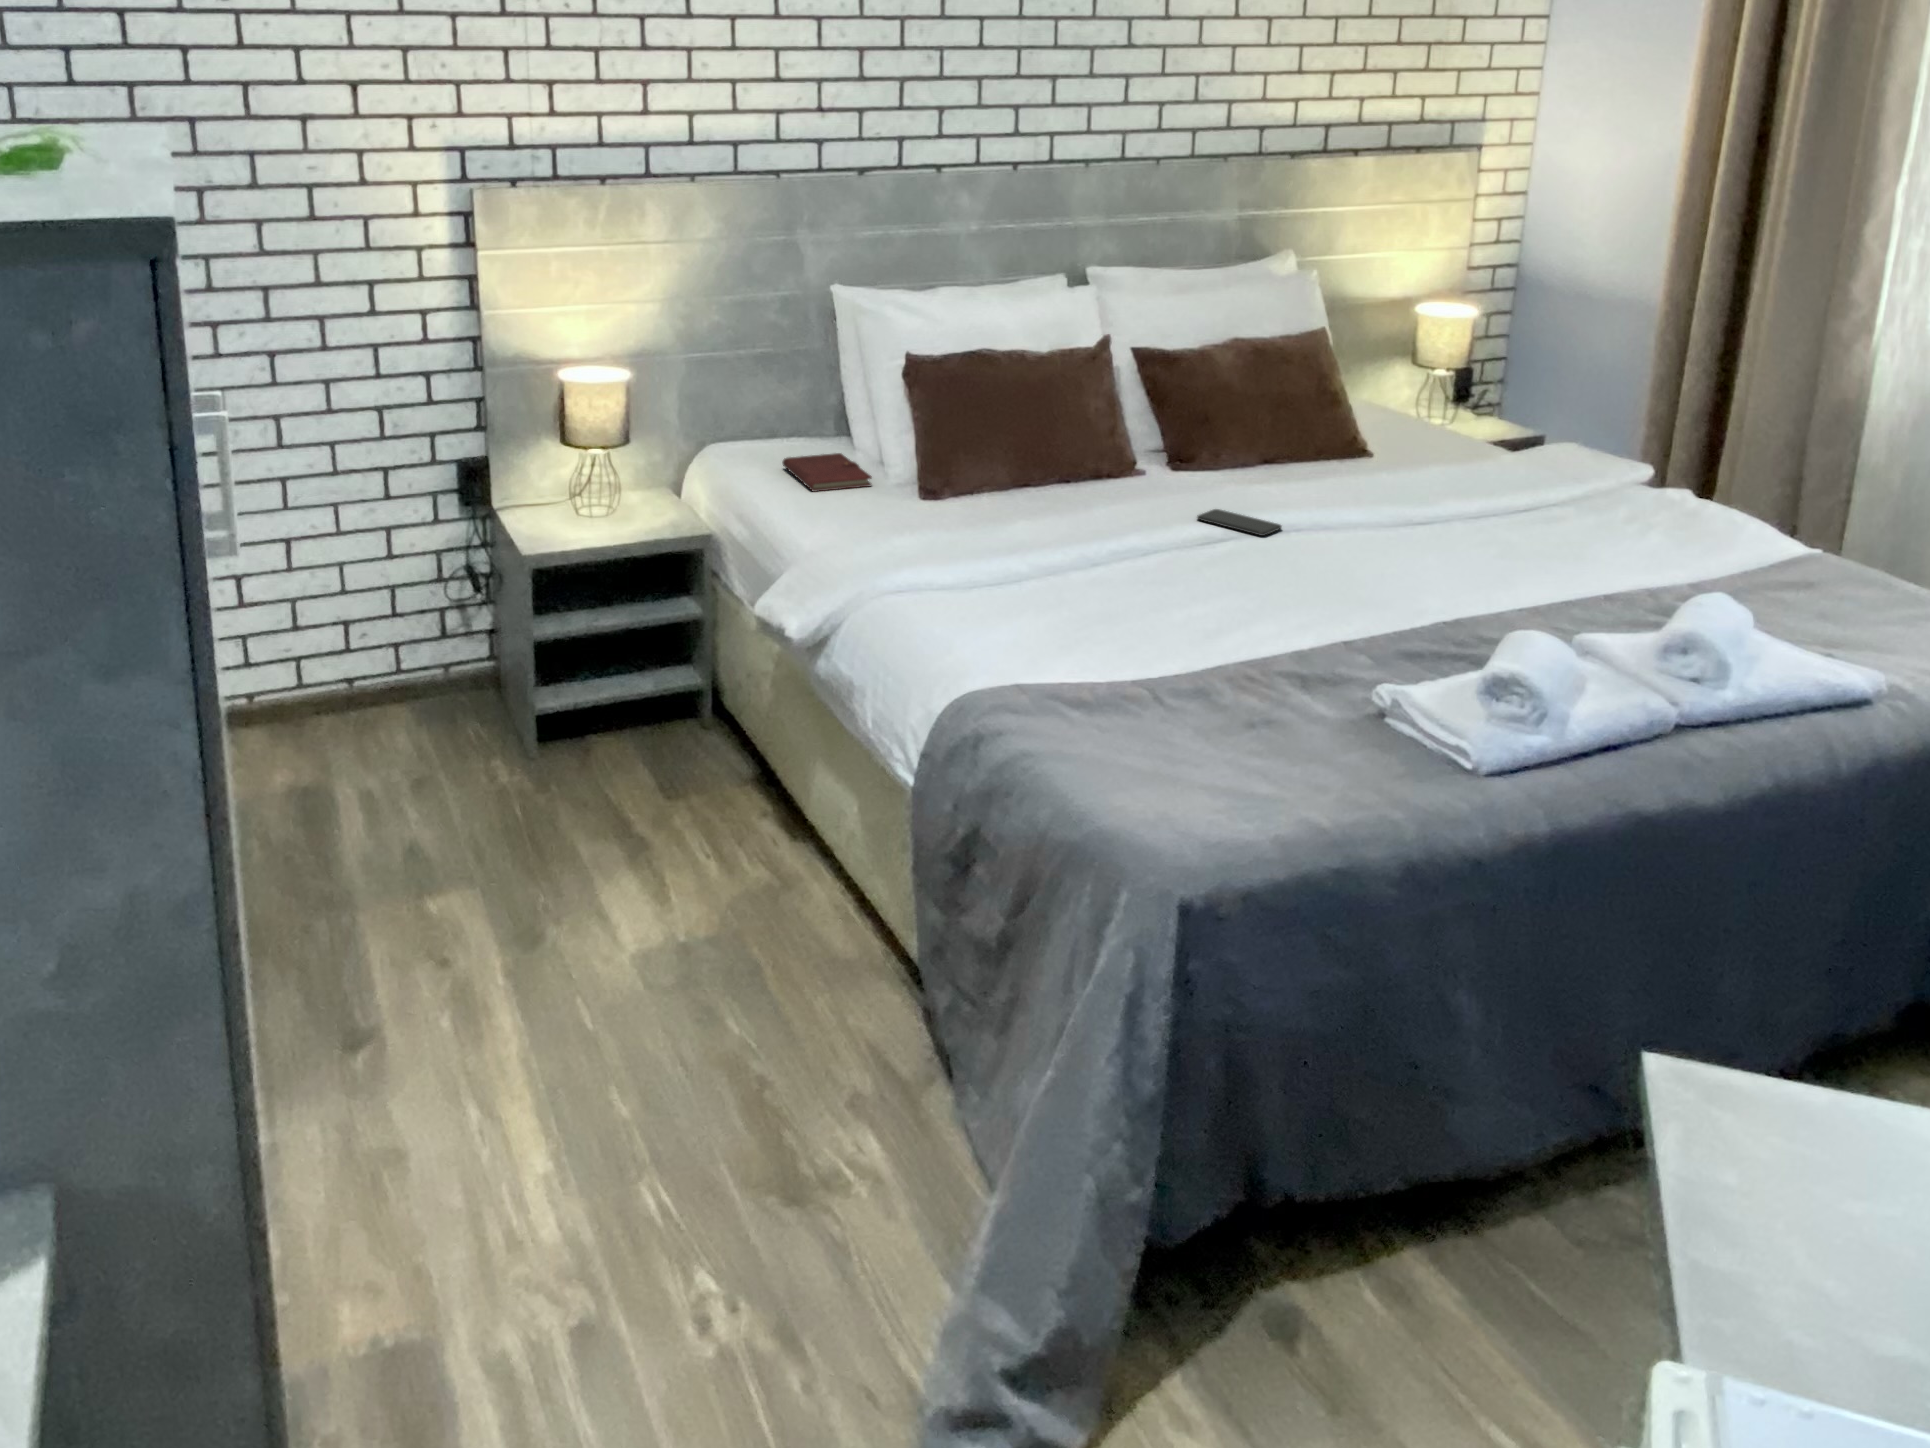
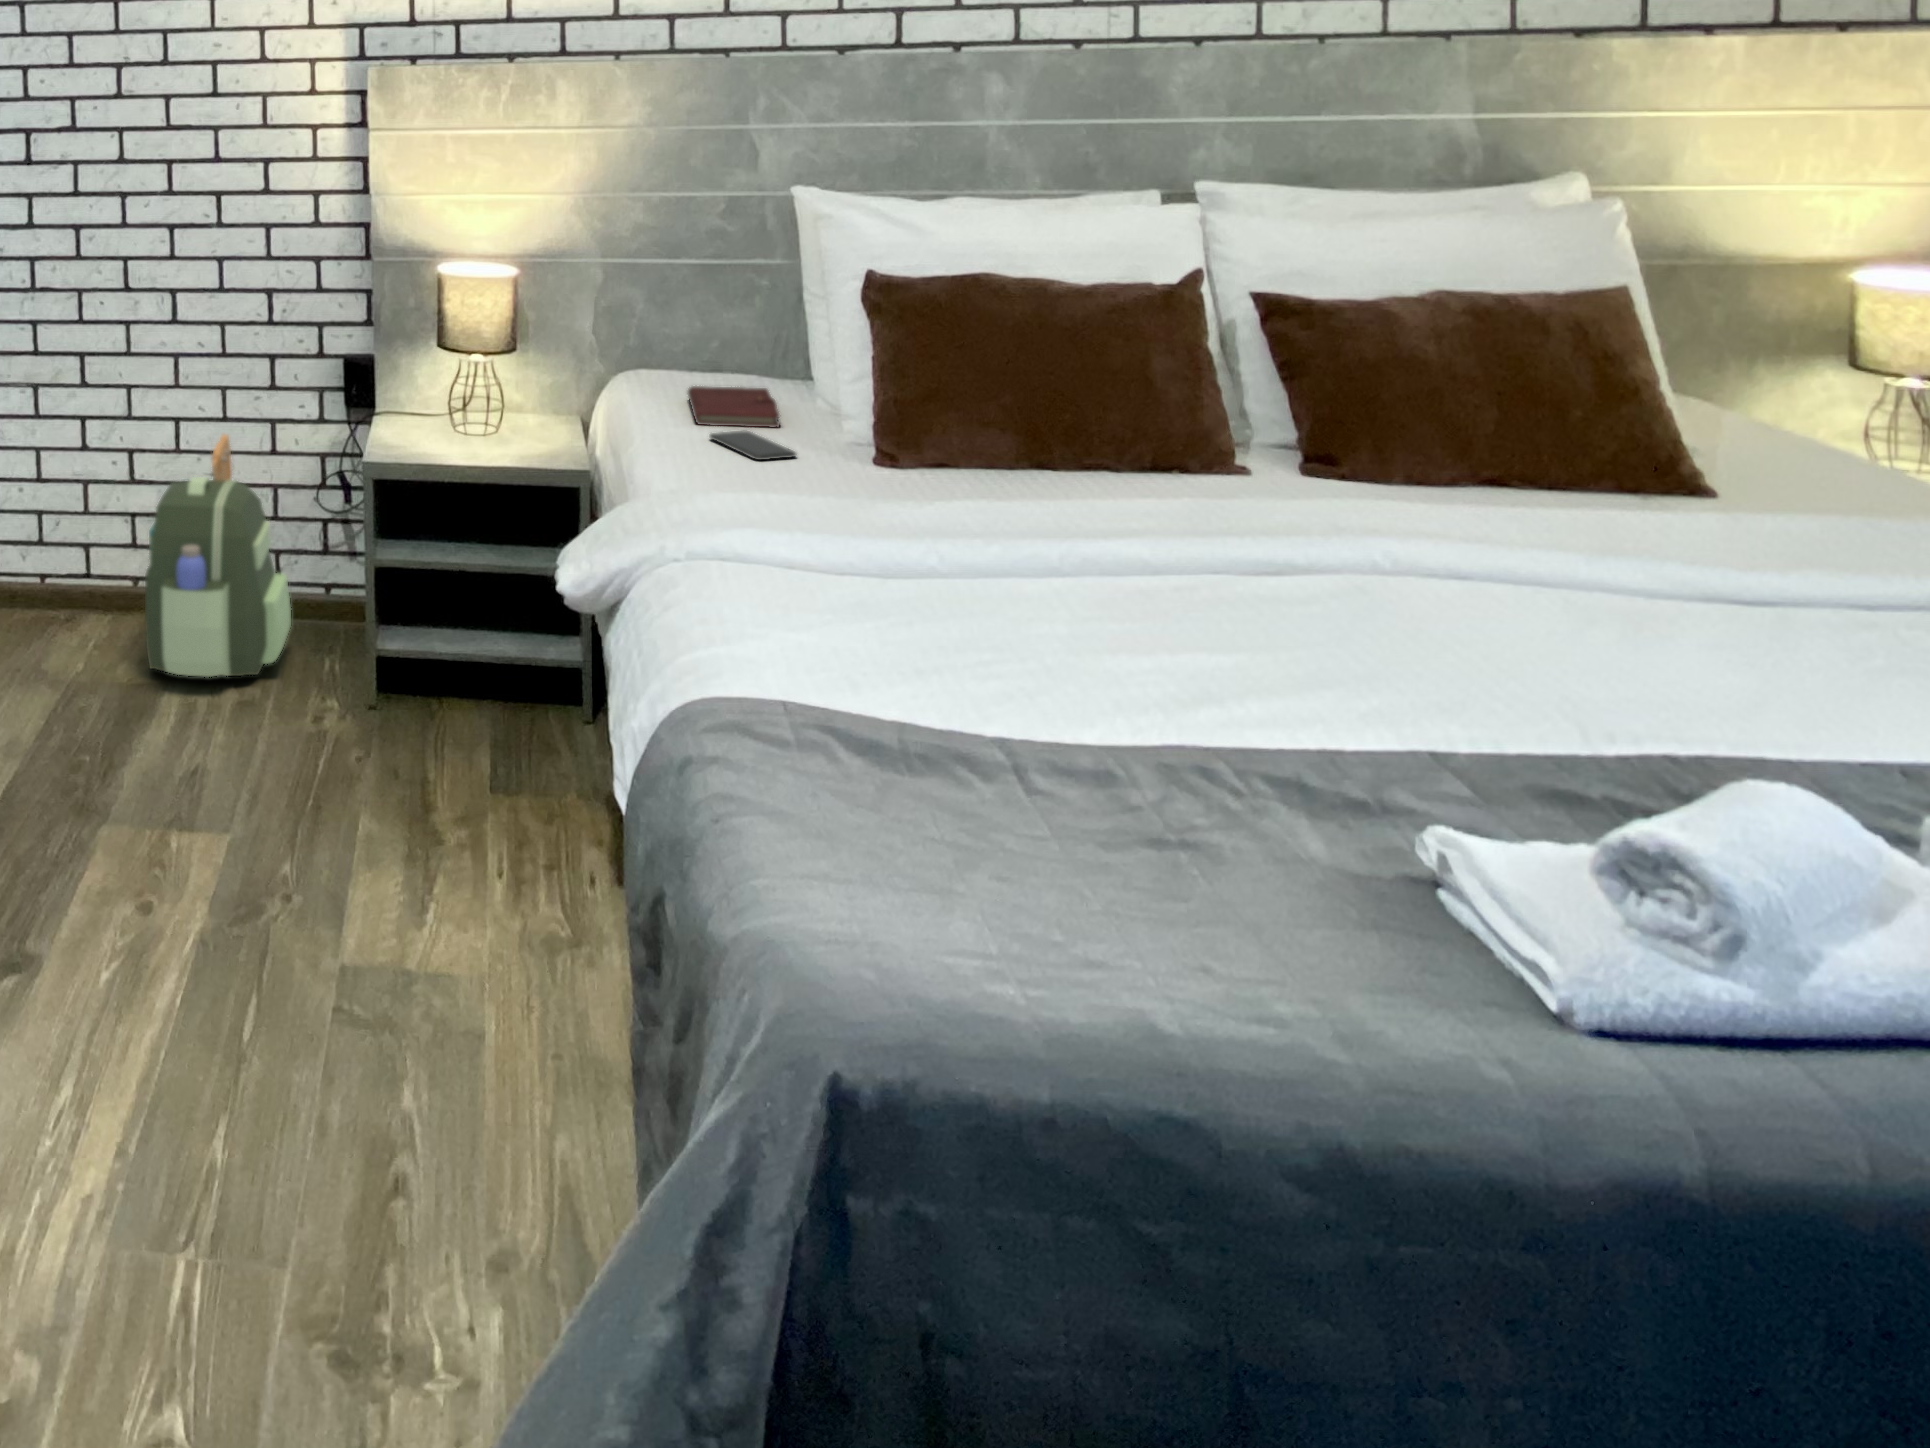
smartphone: present [1197,509,1282,536] -> present [710,430,796,460]
backpack: none [307,544,447,773] -> present [145,435,291,677]

